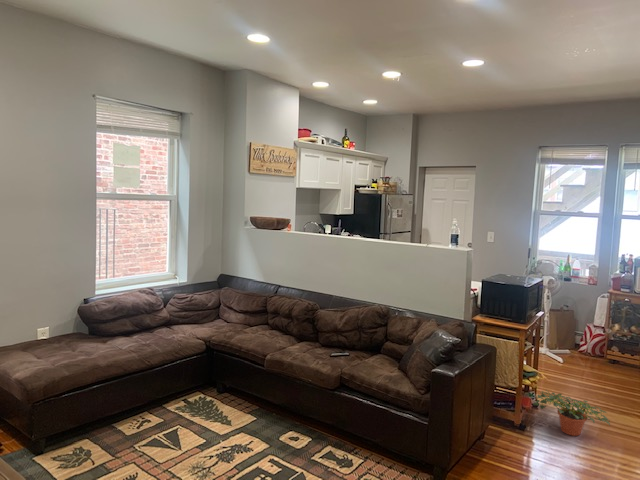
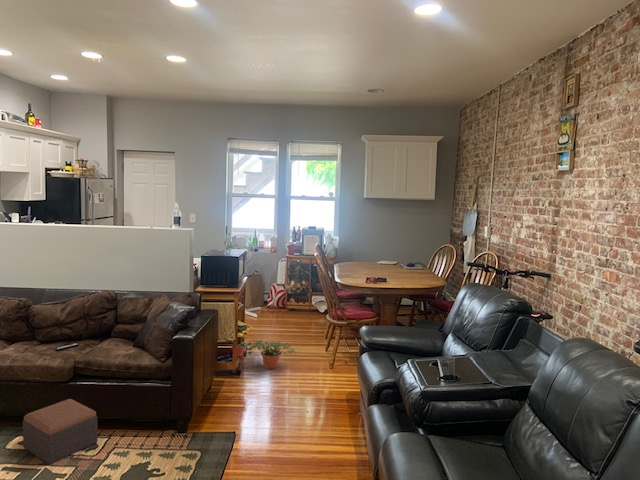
footstool: none [292,408,354,469] -> present [23,399,97,464]

